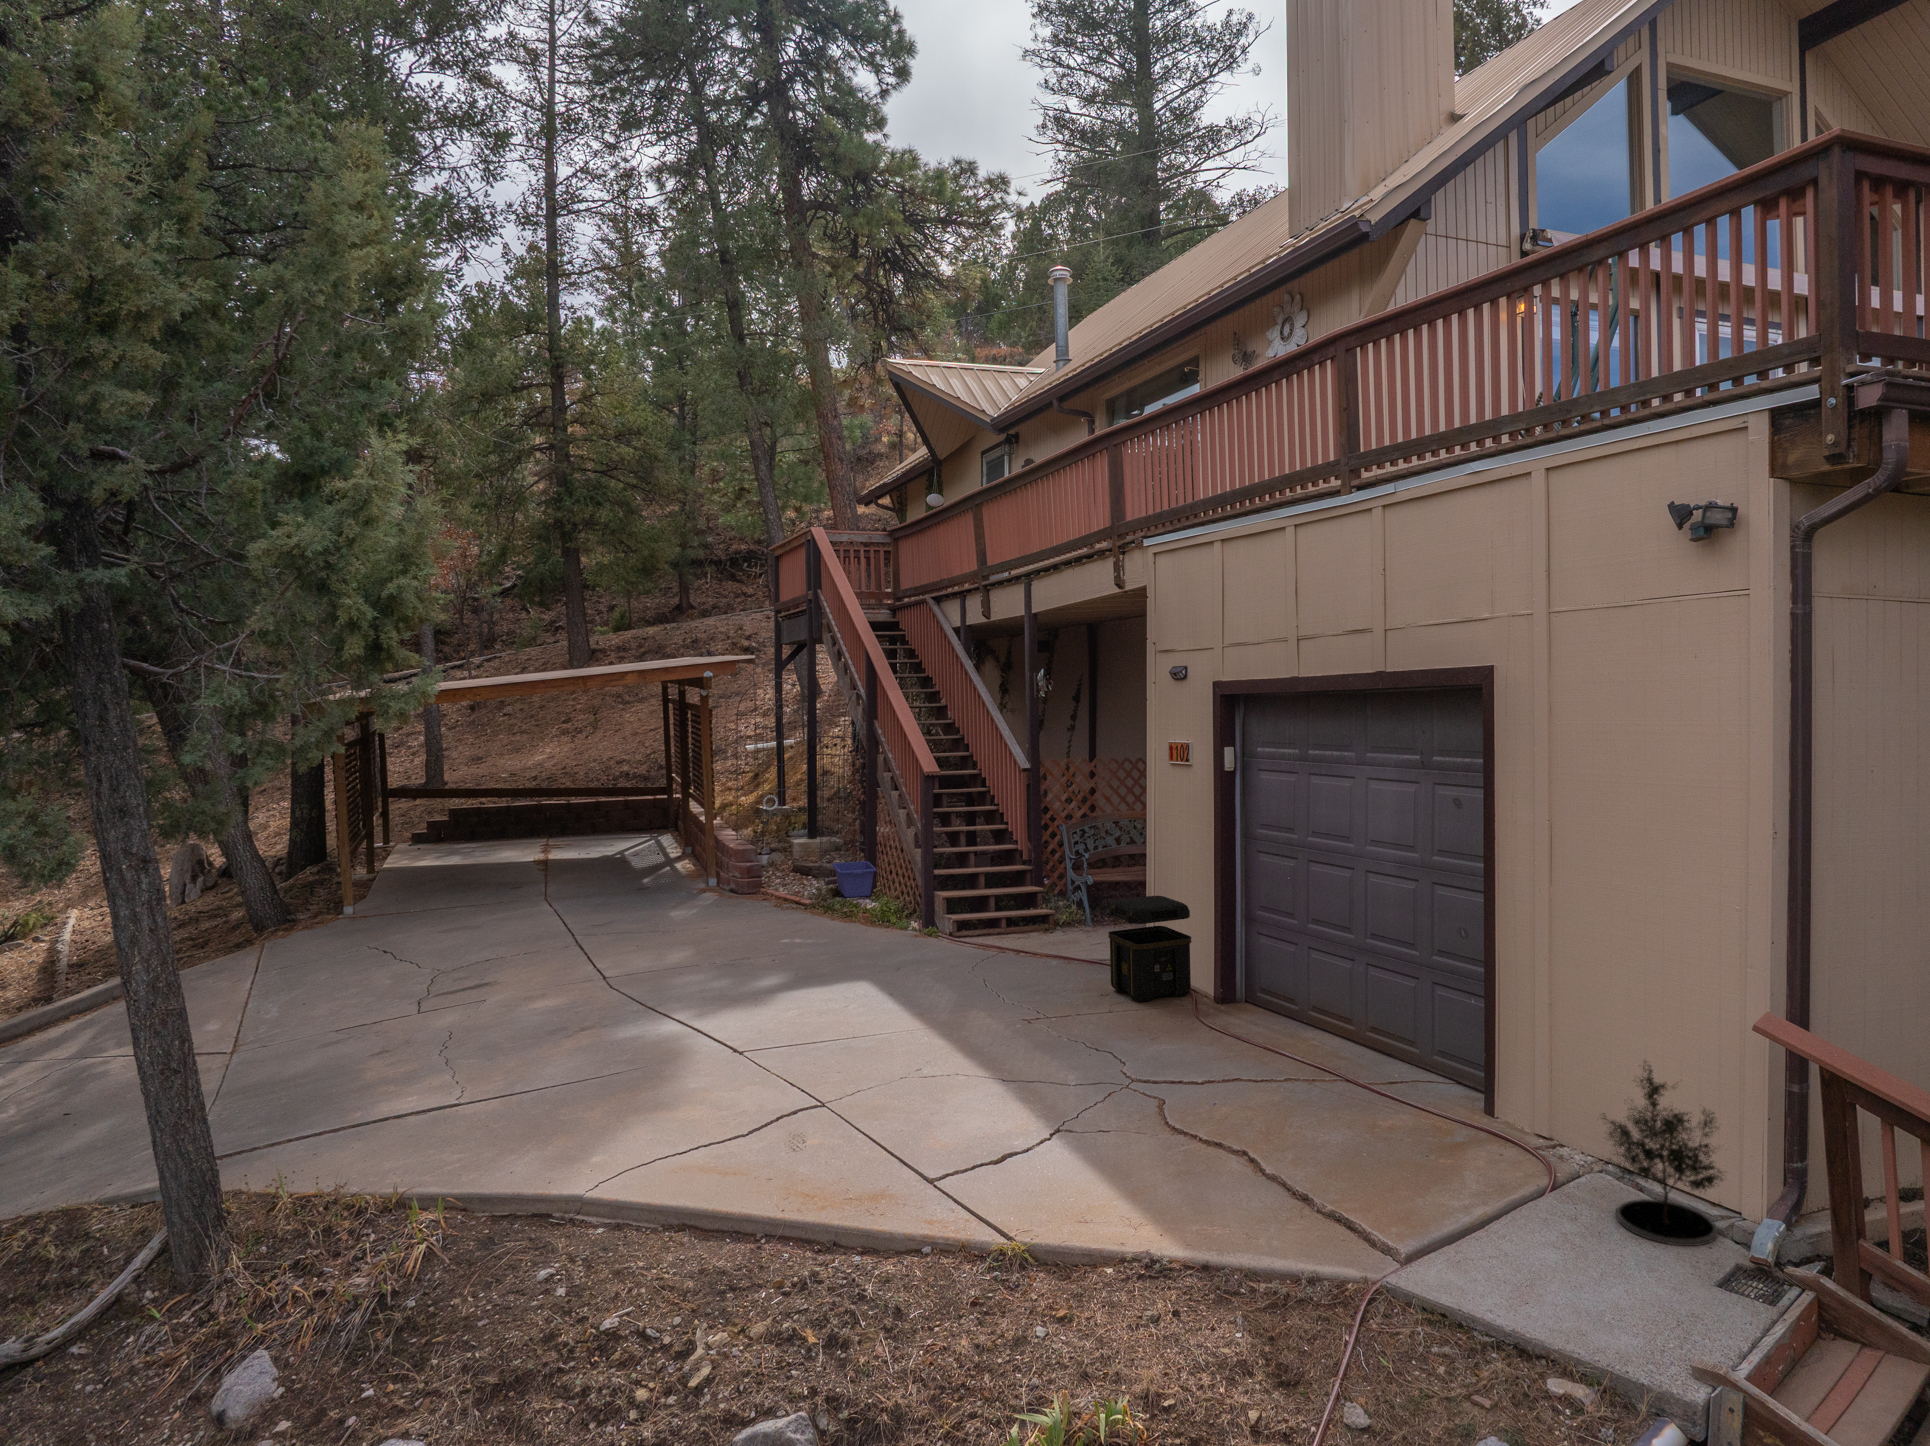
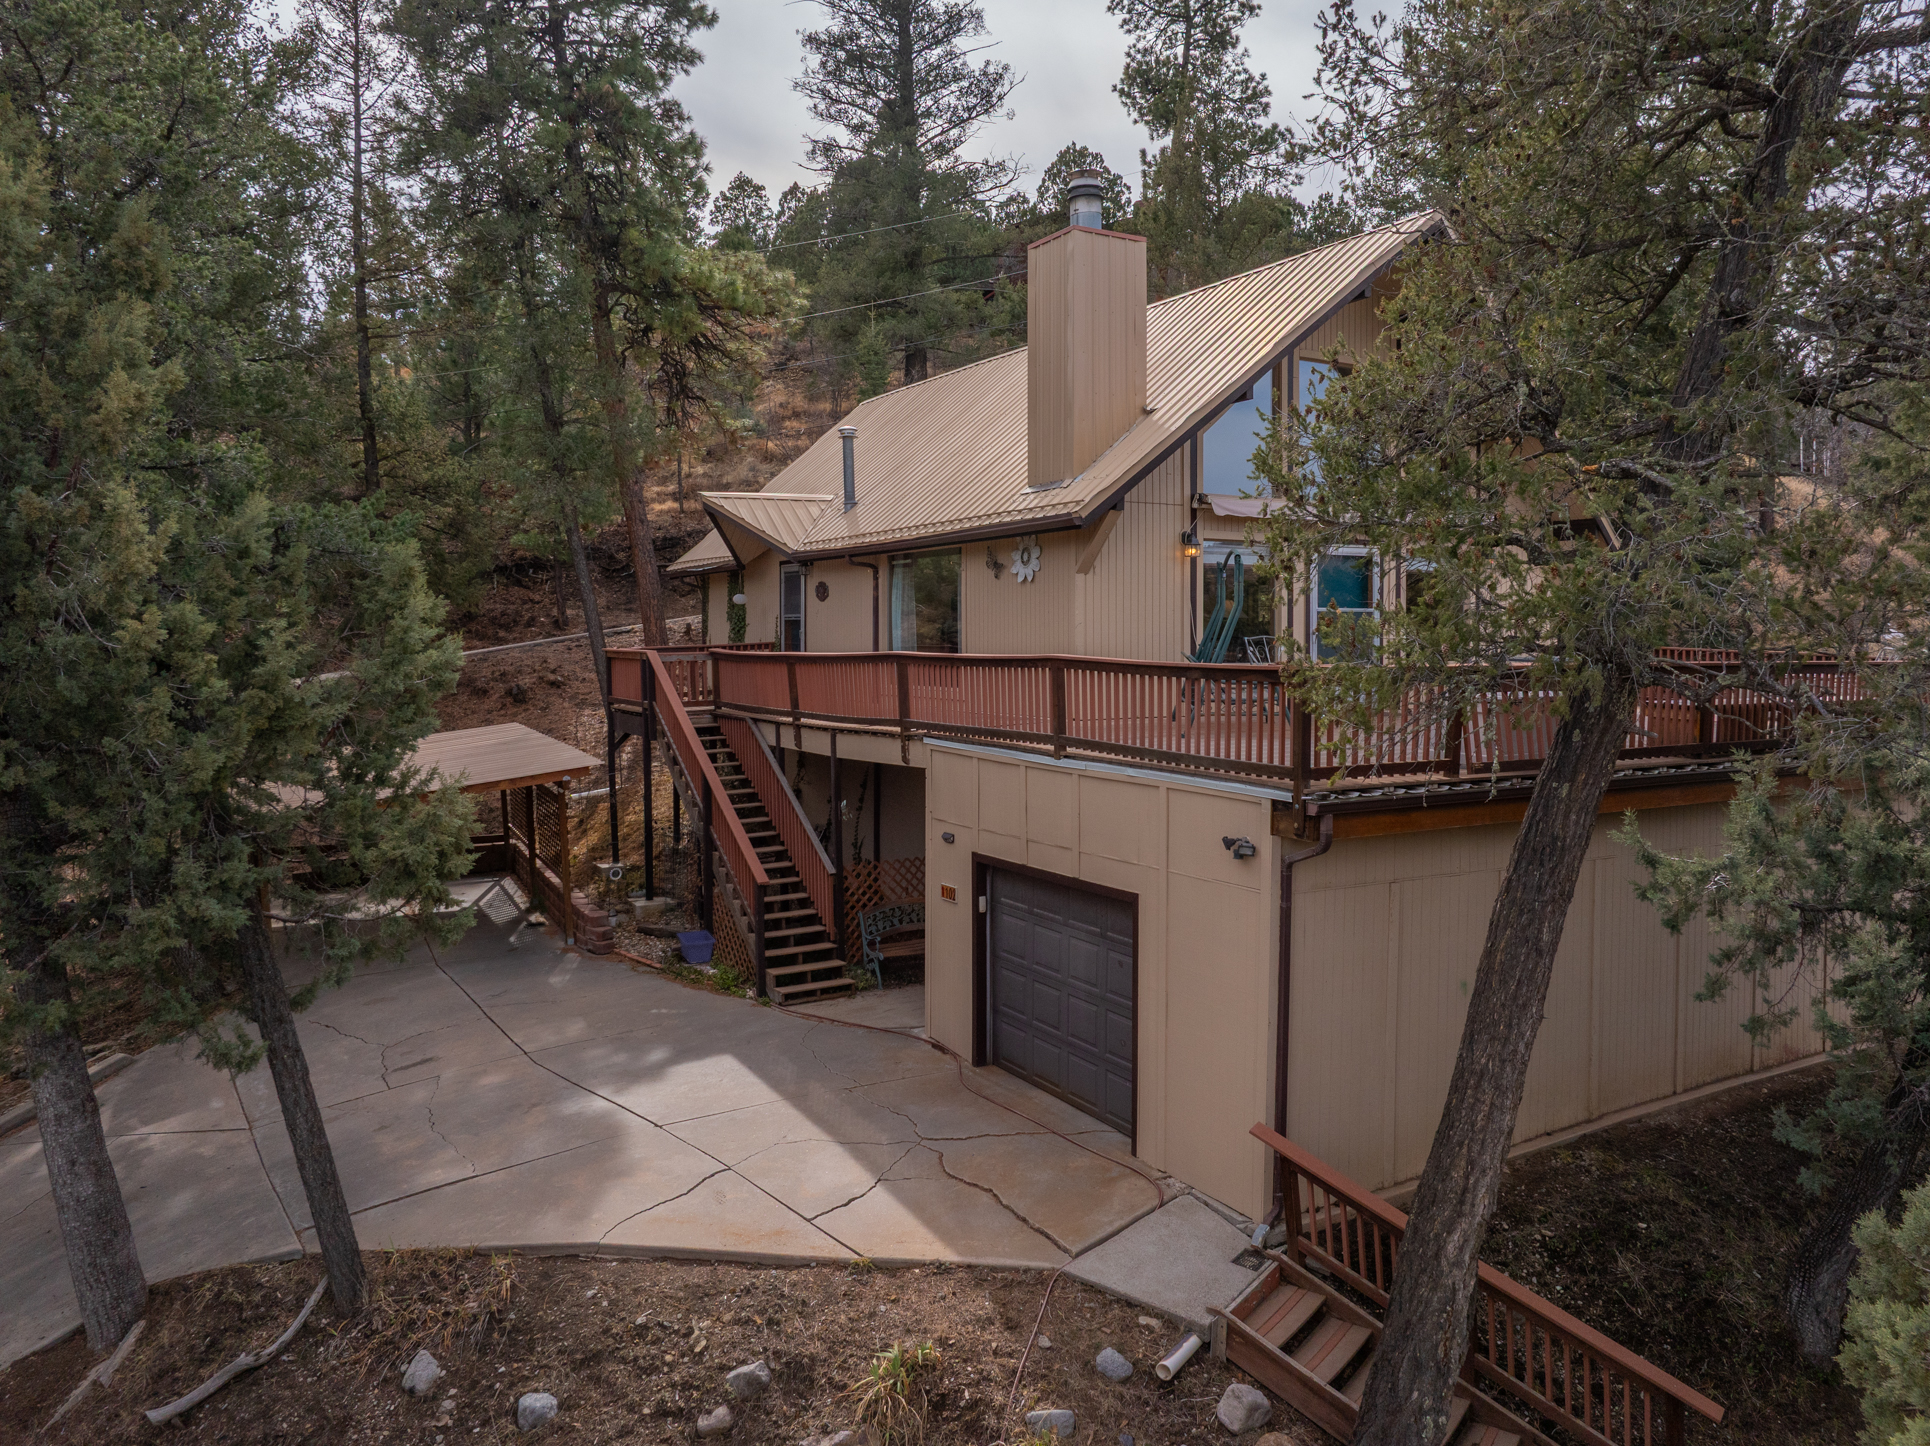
toolbox: present [1108,896,1191,1001] -> none [909,994,967,1072]
potted tree: present [1602,1065,1722,1246] -> present [523,887,548,929]

